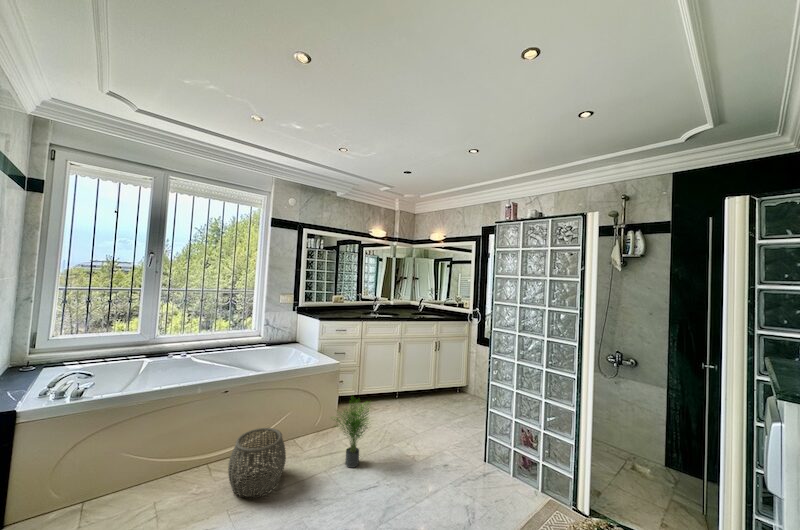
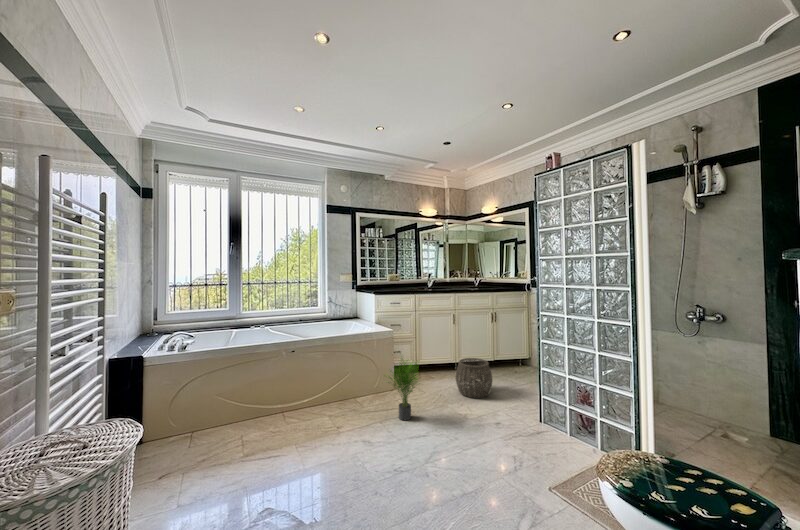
woven basket: present [228,428,286,497] -> present [456,358,492,398]

